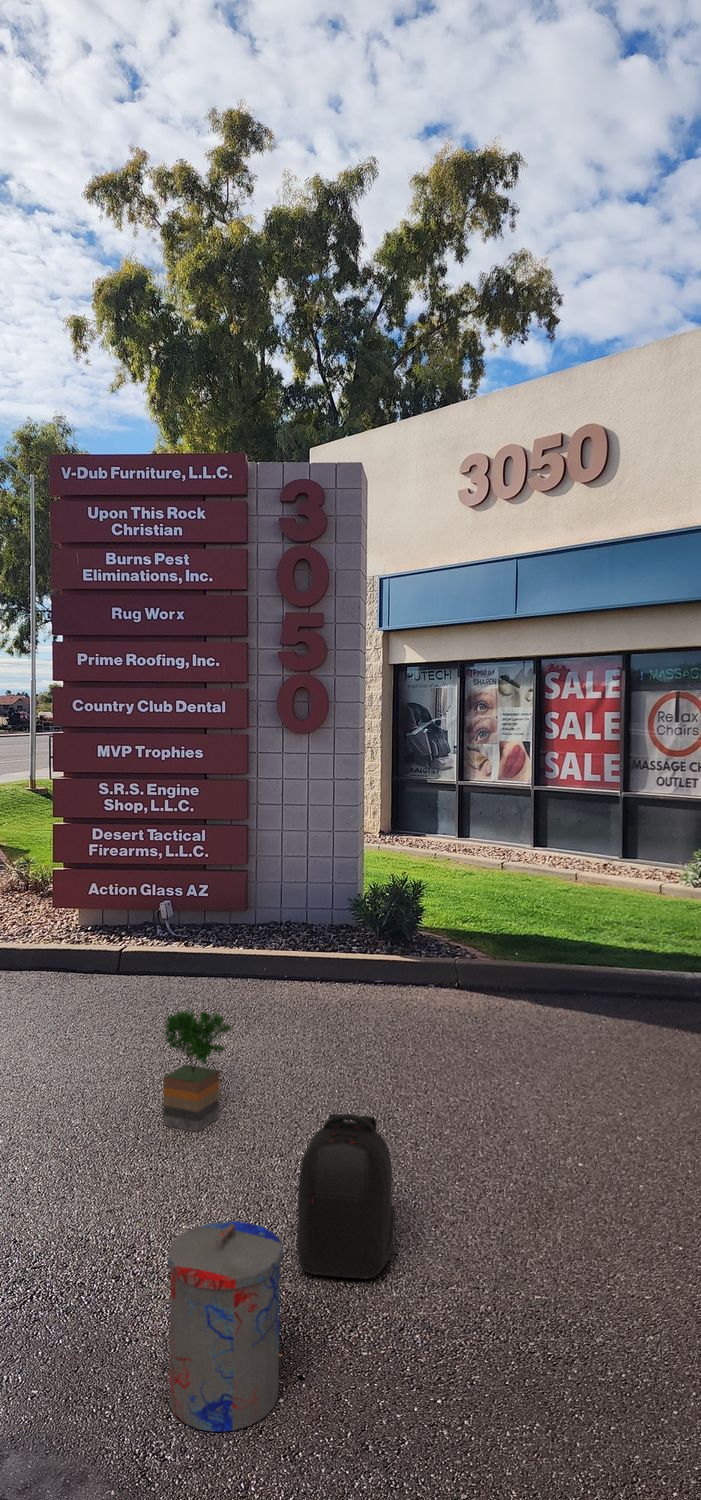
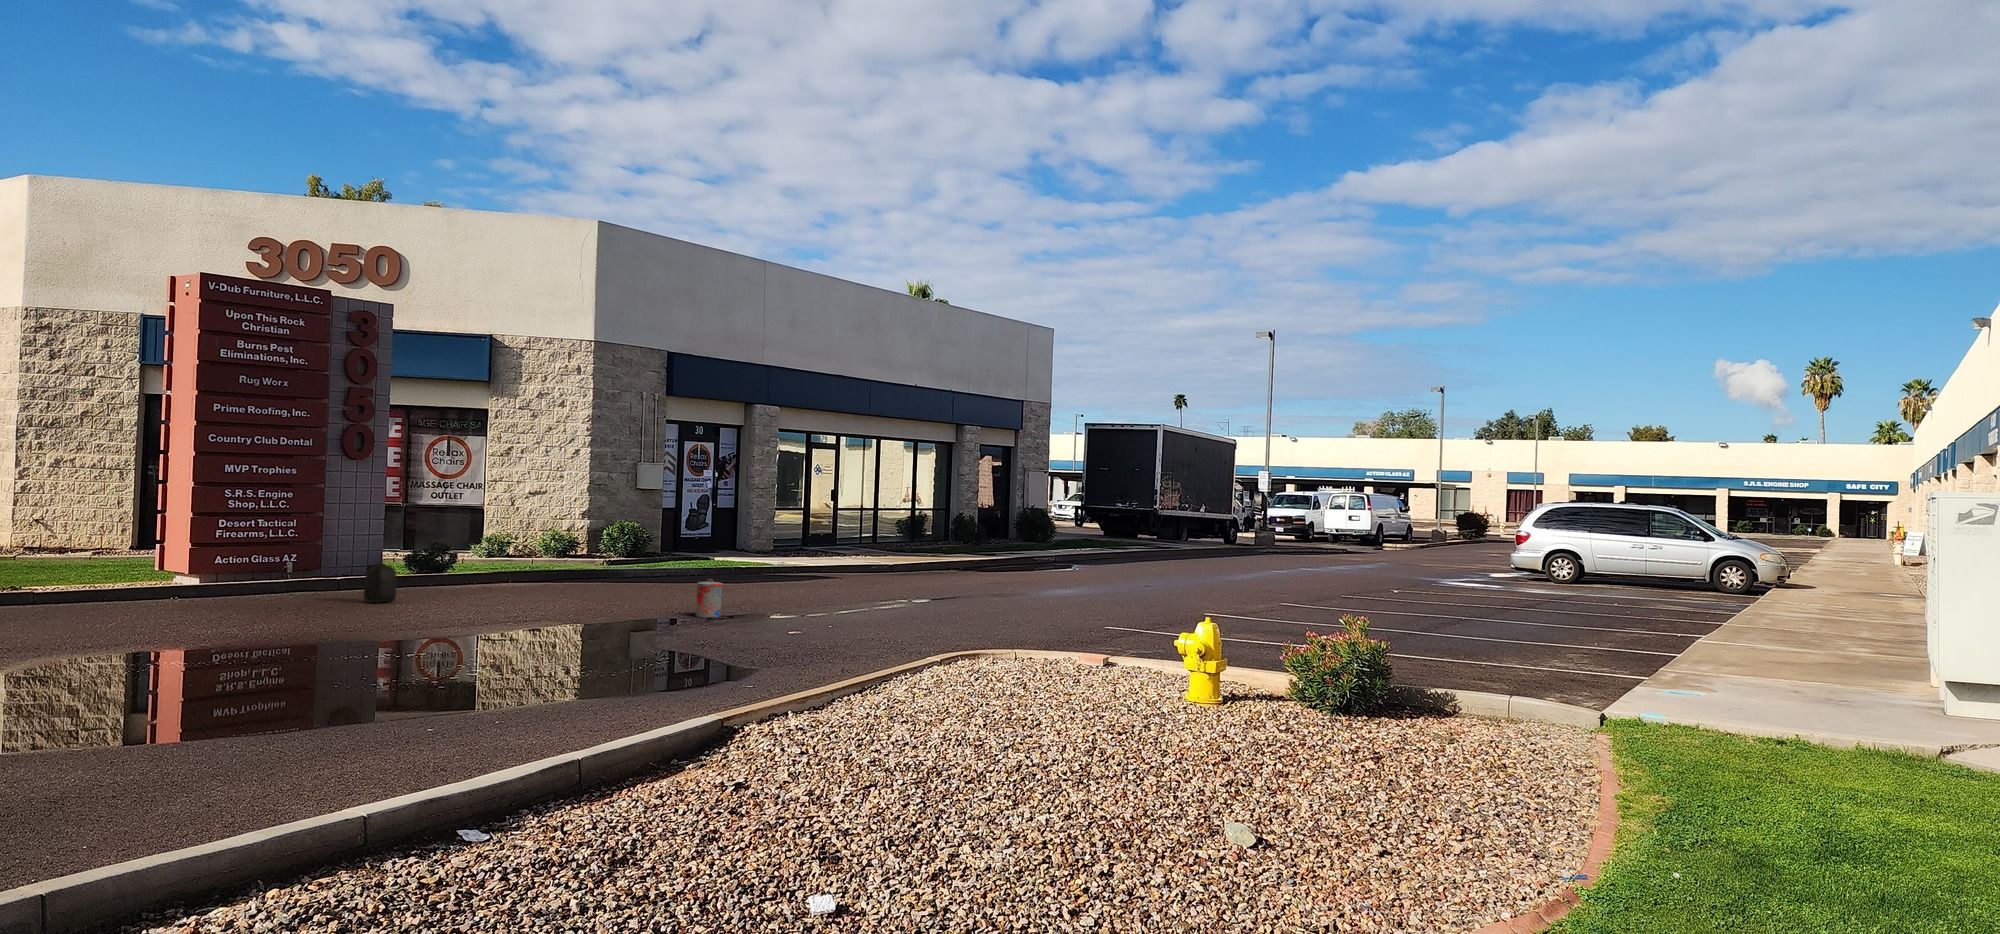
potted tree: present [163,1009,232,1132] -> none [547,567,579,608]
backpack: present [297,1114,396,1279] -> present [363,563,397,603]

